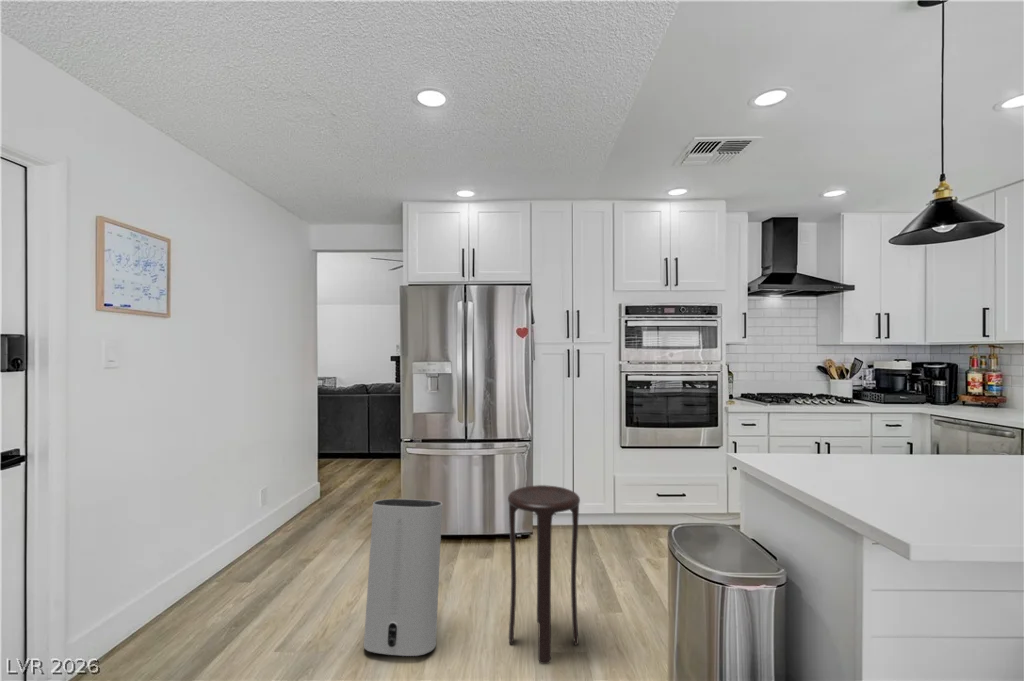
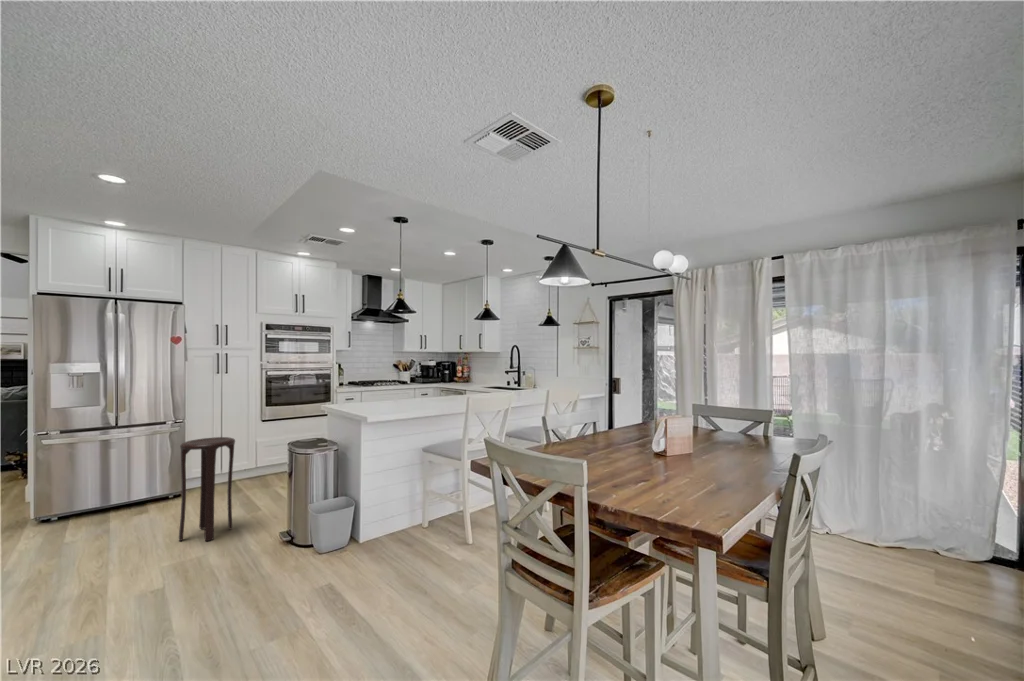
air purifier: present [364,499,442,656] -> none [41,459,121,573]

